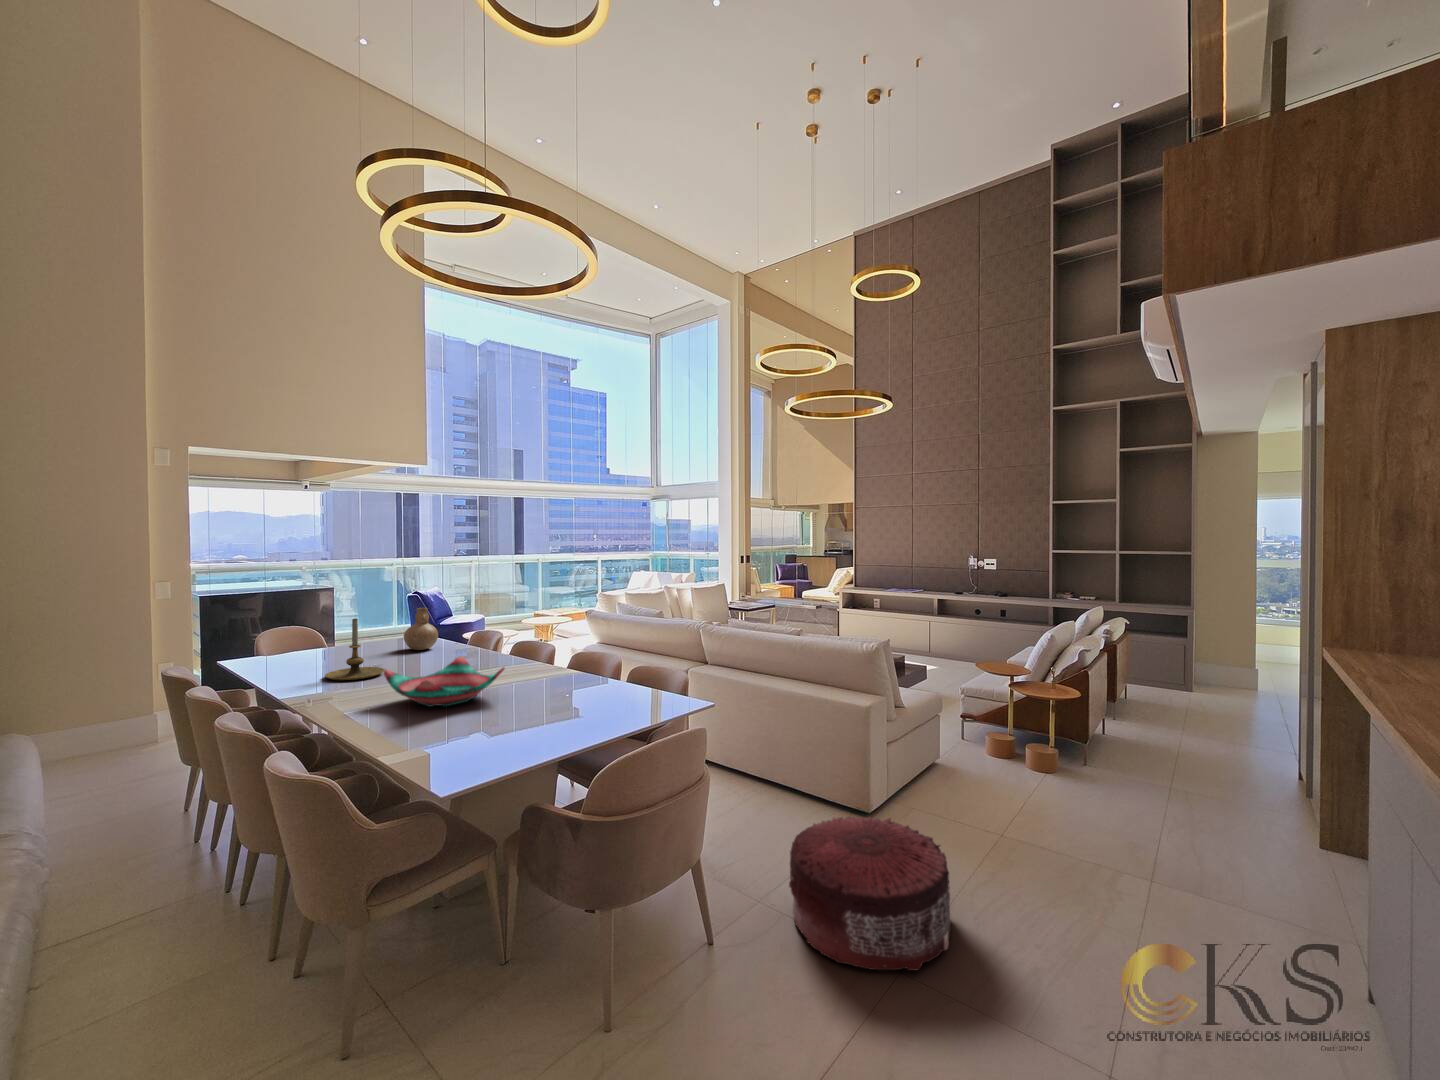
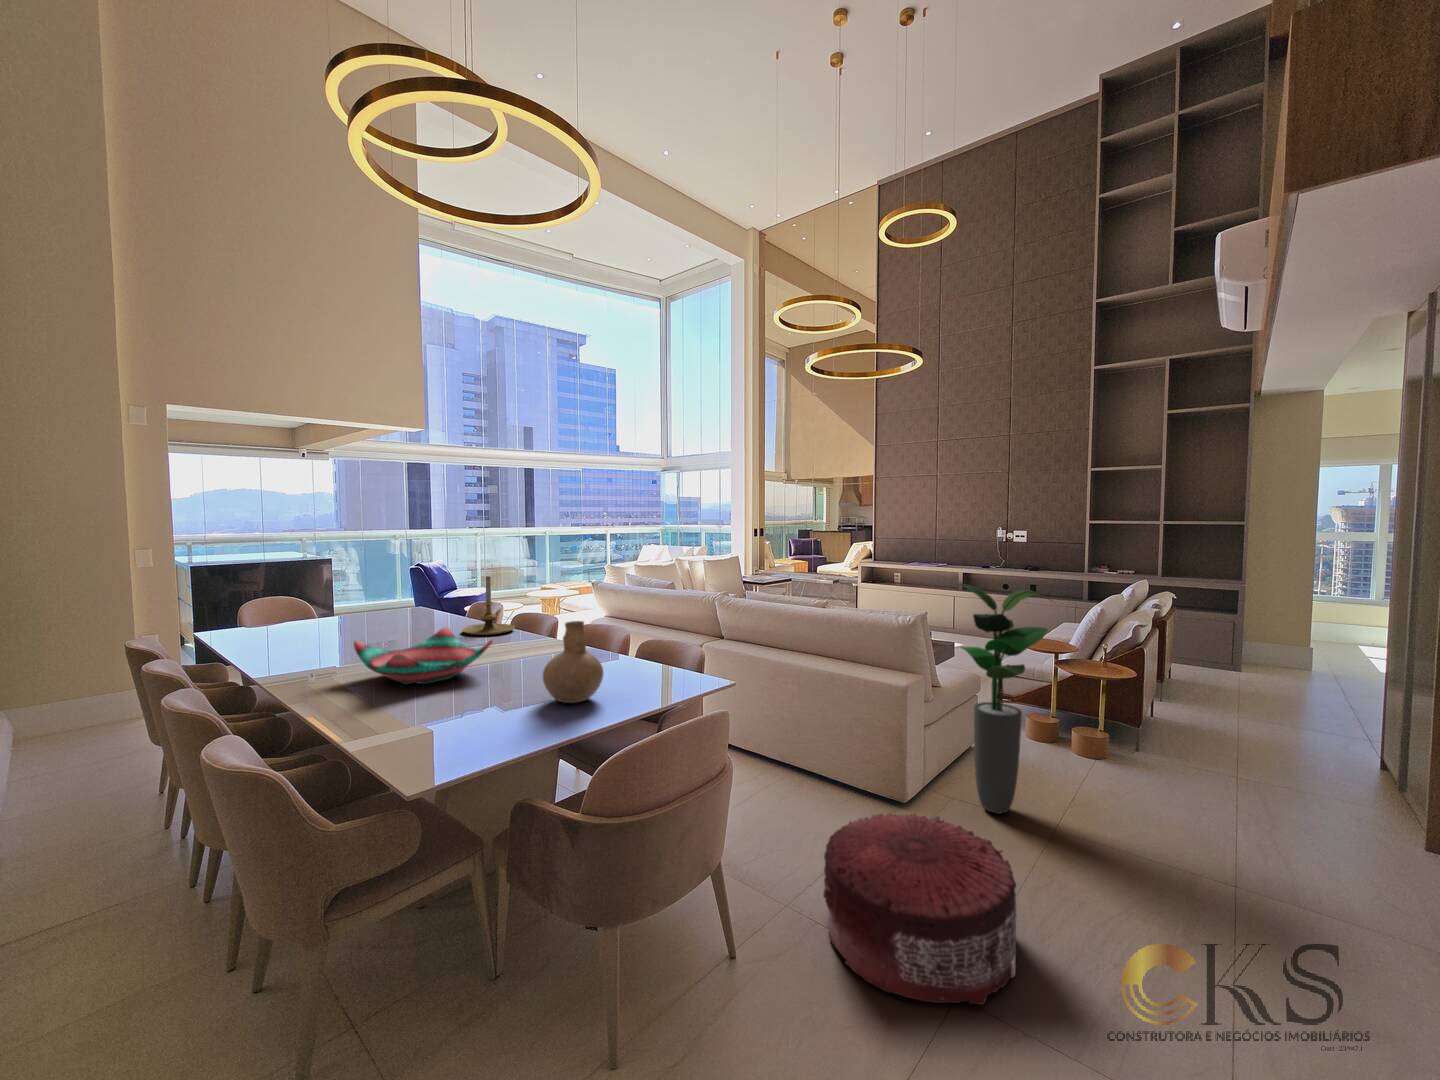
vase: present [404,608,438,650] -> present [543,621,604,703]
potted plant: none [904,615,997,820] -> present [956,584,1051,813]
candle holder: present [325,619,384,680] -> present [462,576,515,635]

